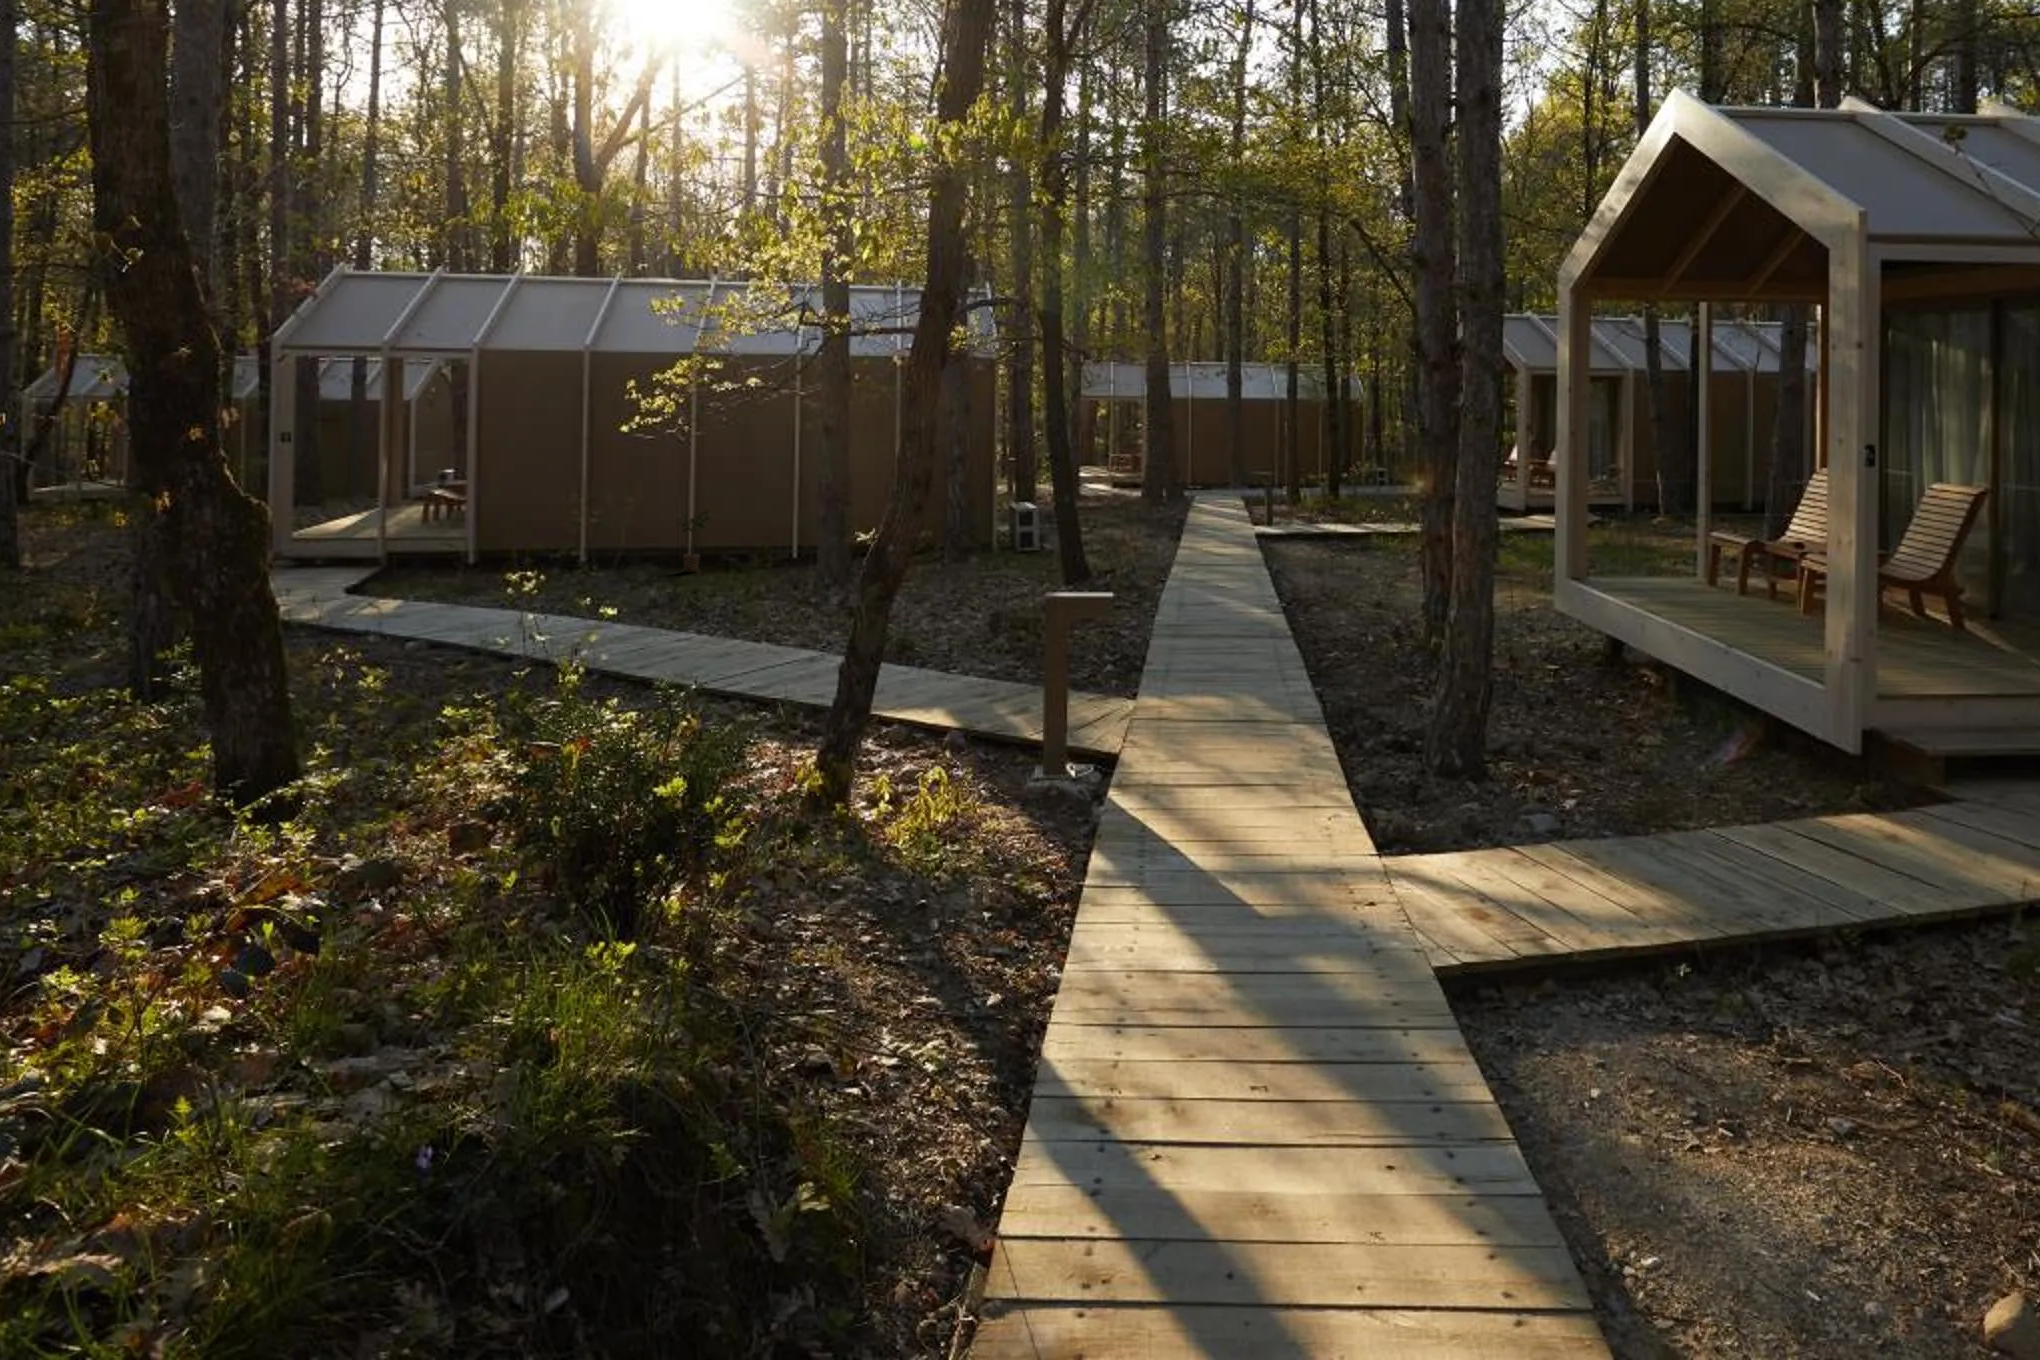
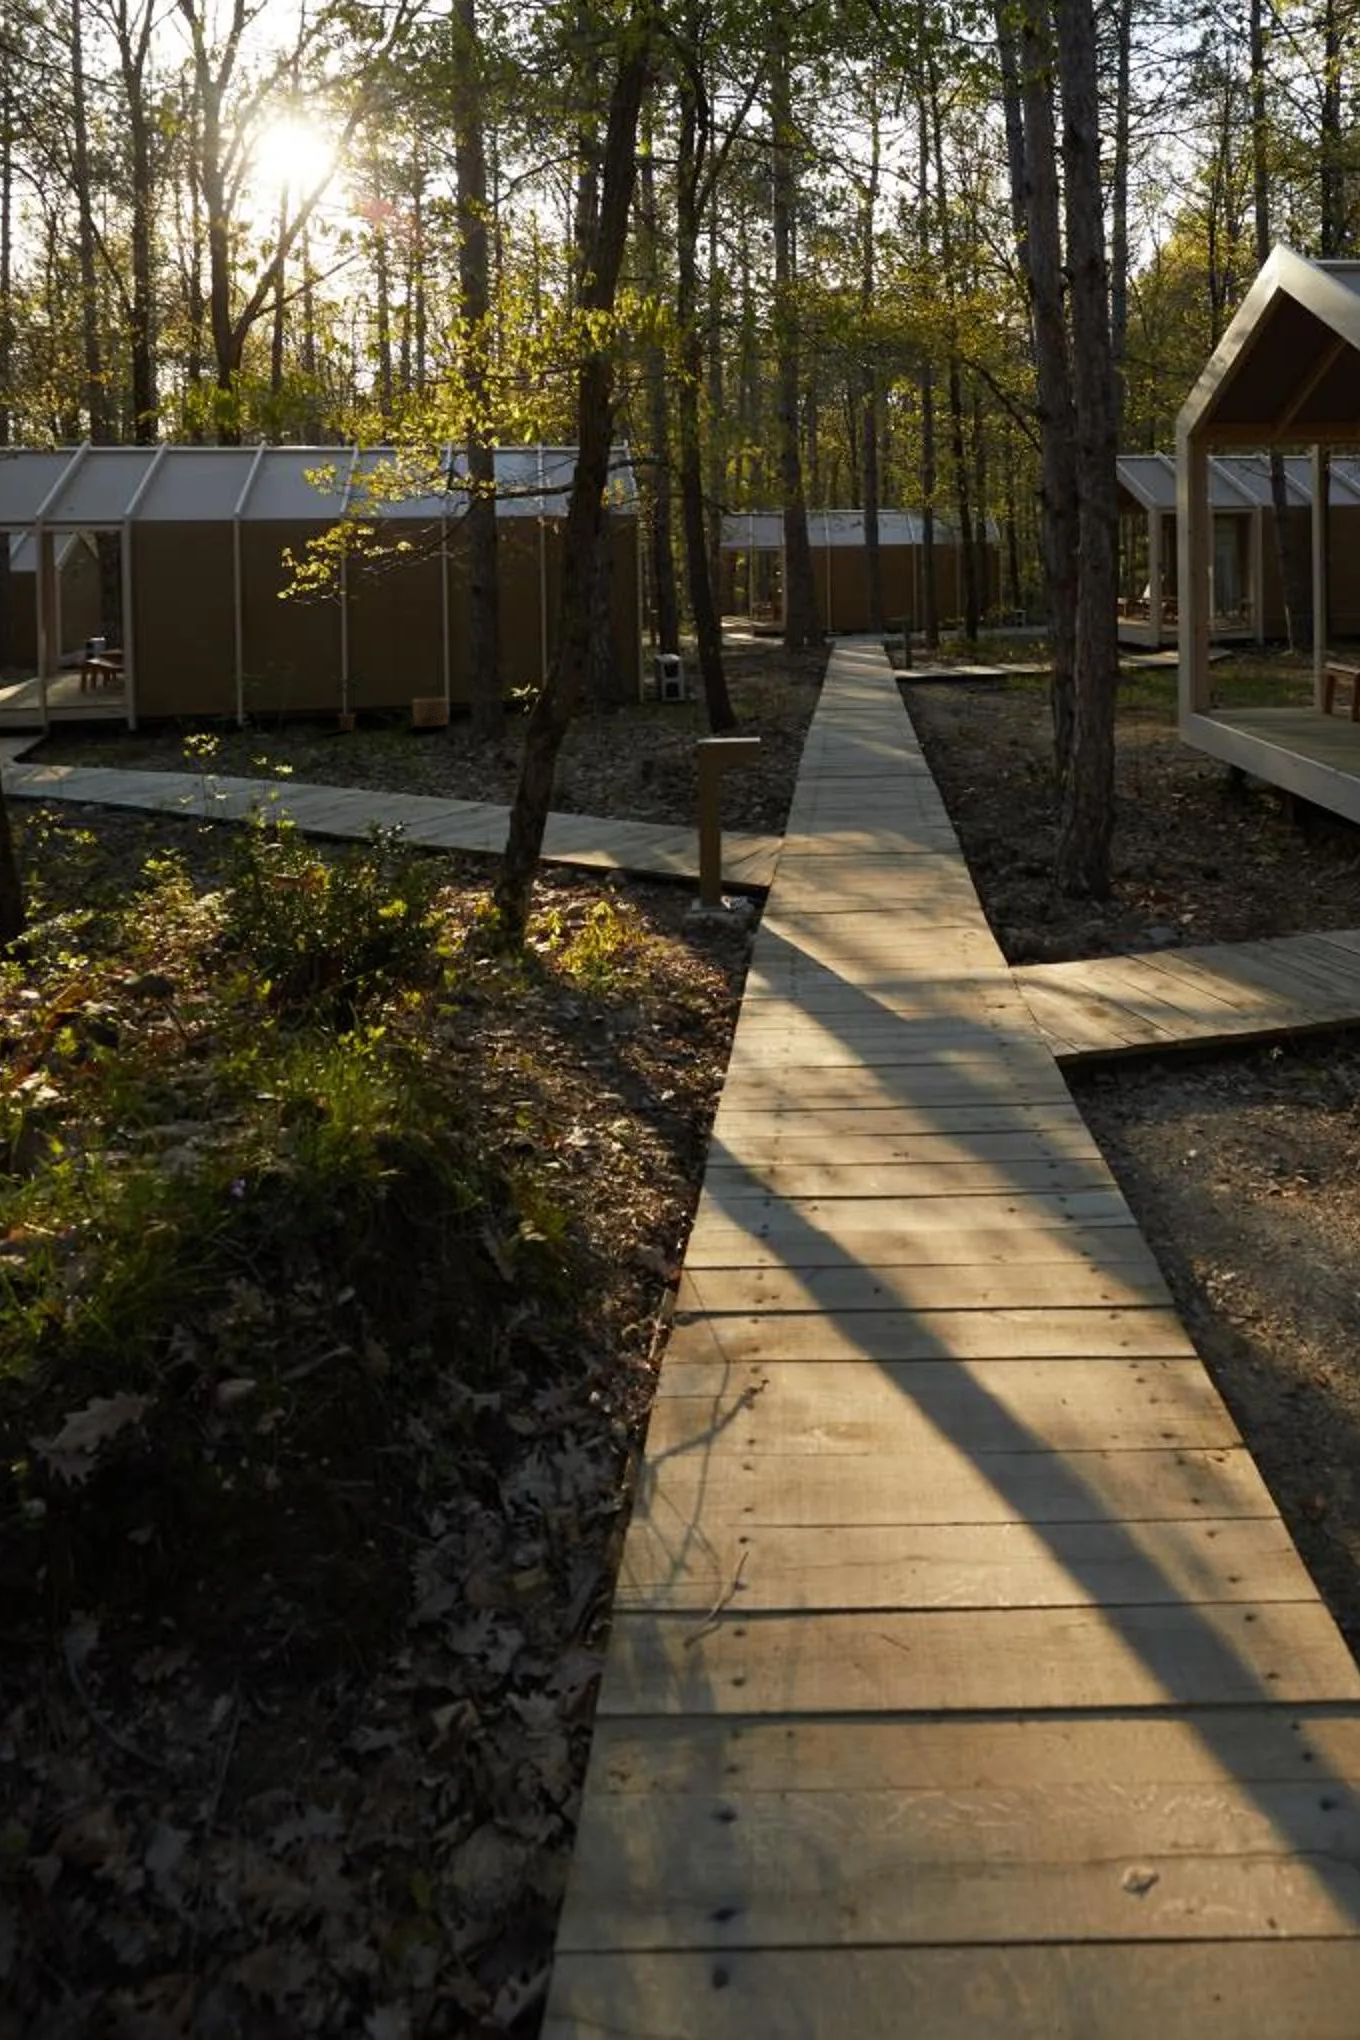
wooden bucket: none [759,540,796,570] -> present [413,698,448,727]

